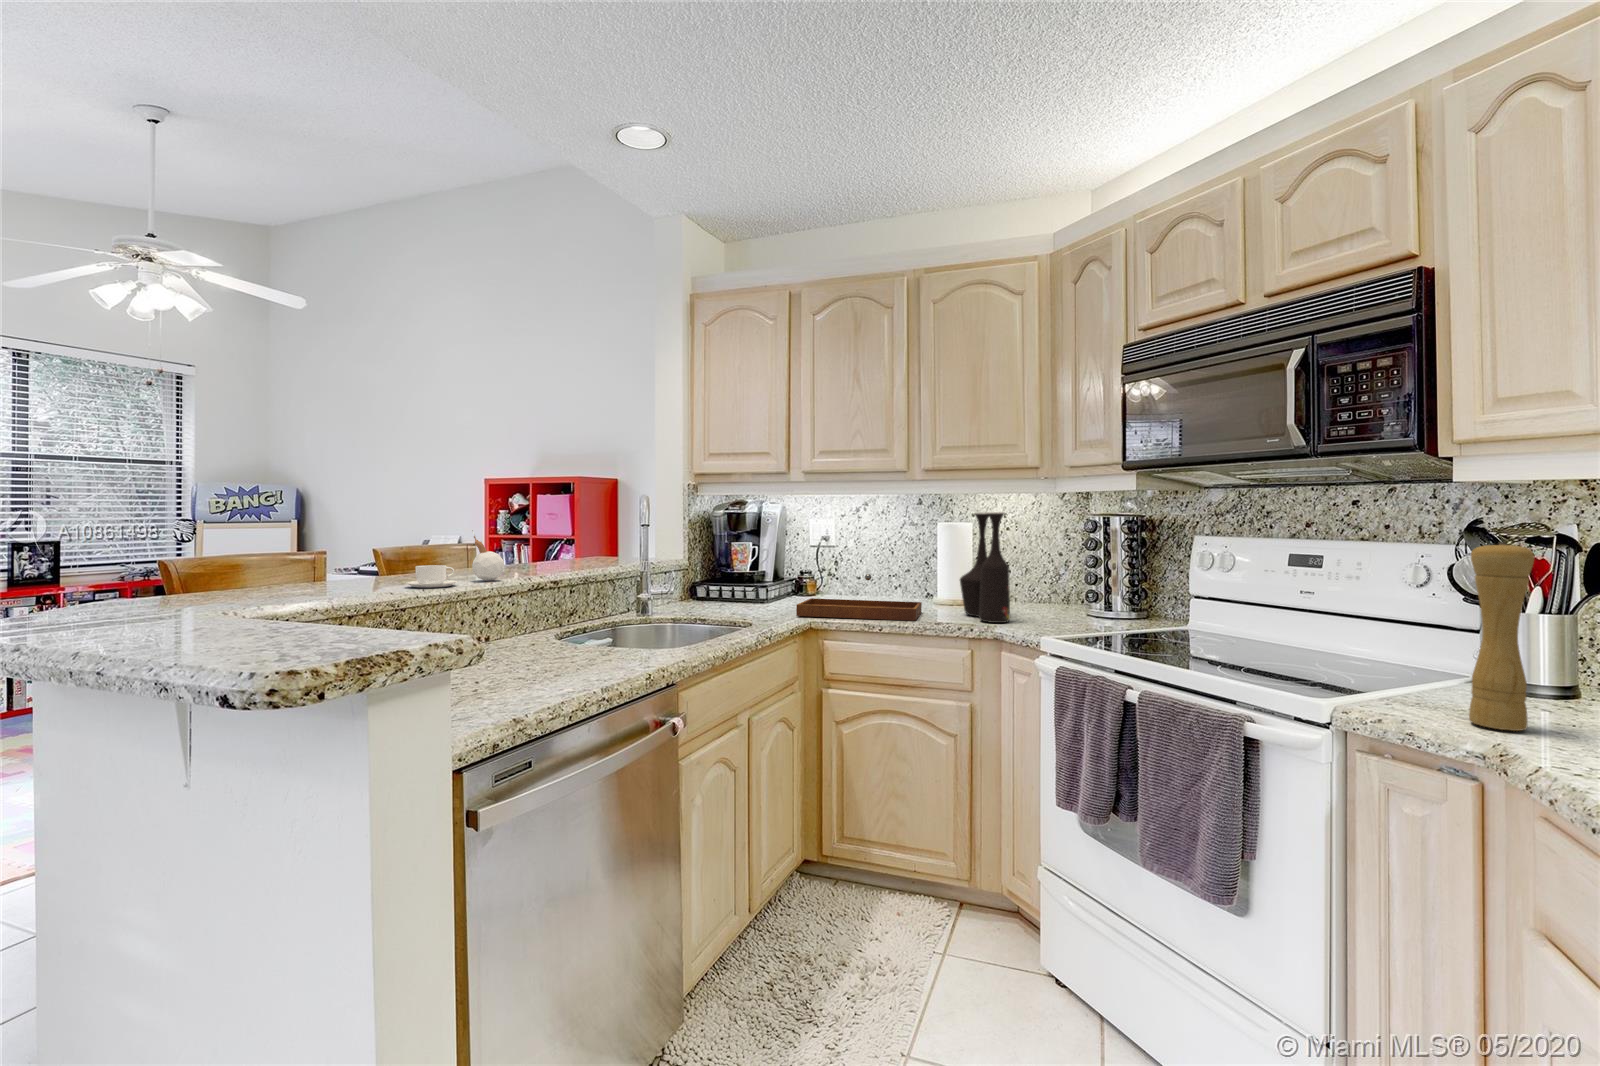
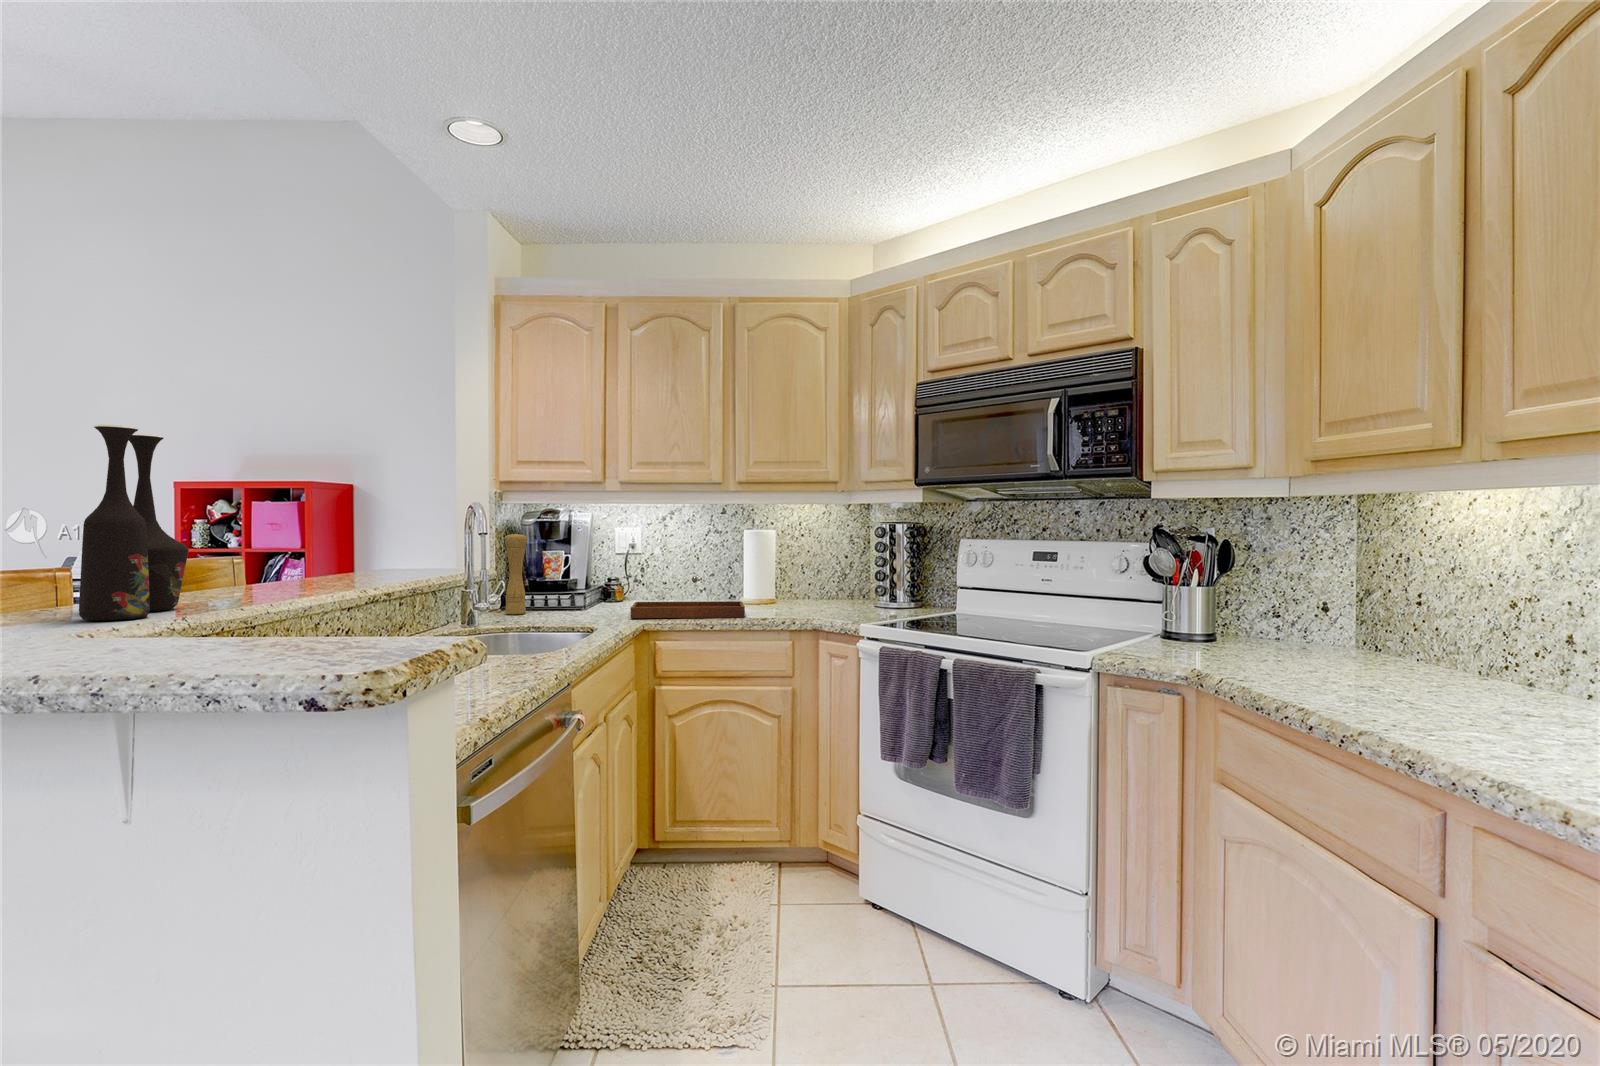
vase: present [960,512,1010,623] -> present [79,424,189,620]
candle: present [472,530,504,581] -> none [301,537,340,591]
pepper mill: present [1469,542,1534,731] -> present [505,533,527,614]
coffee cup: present [406,565,457,587] -> none [236,575,299,599]

